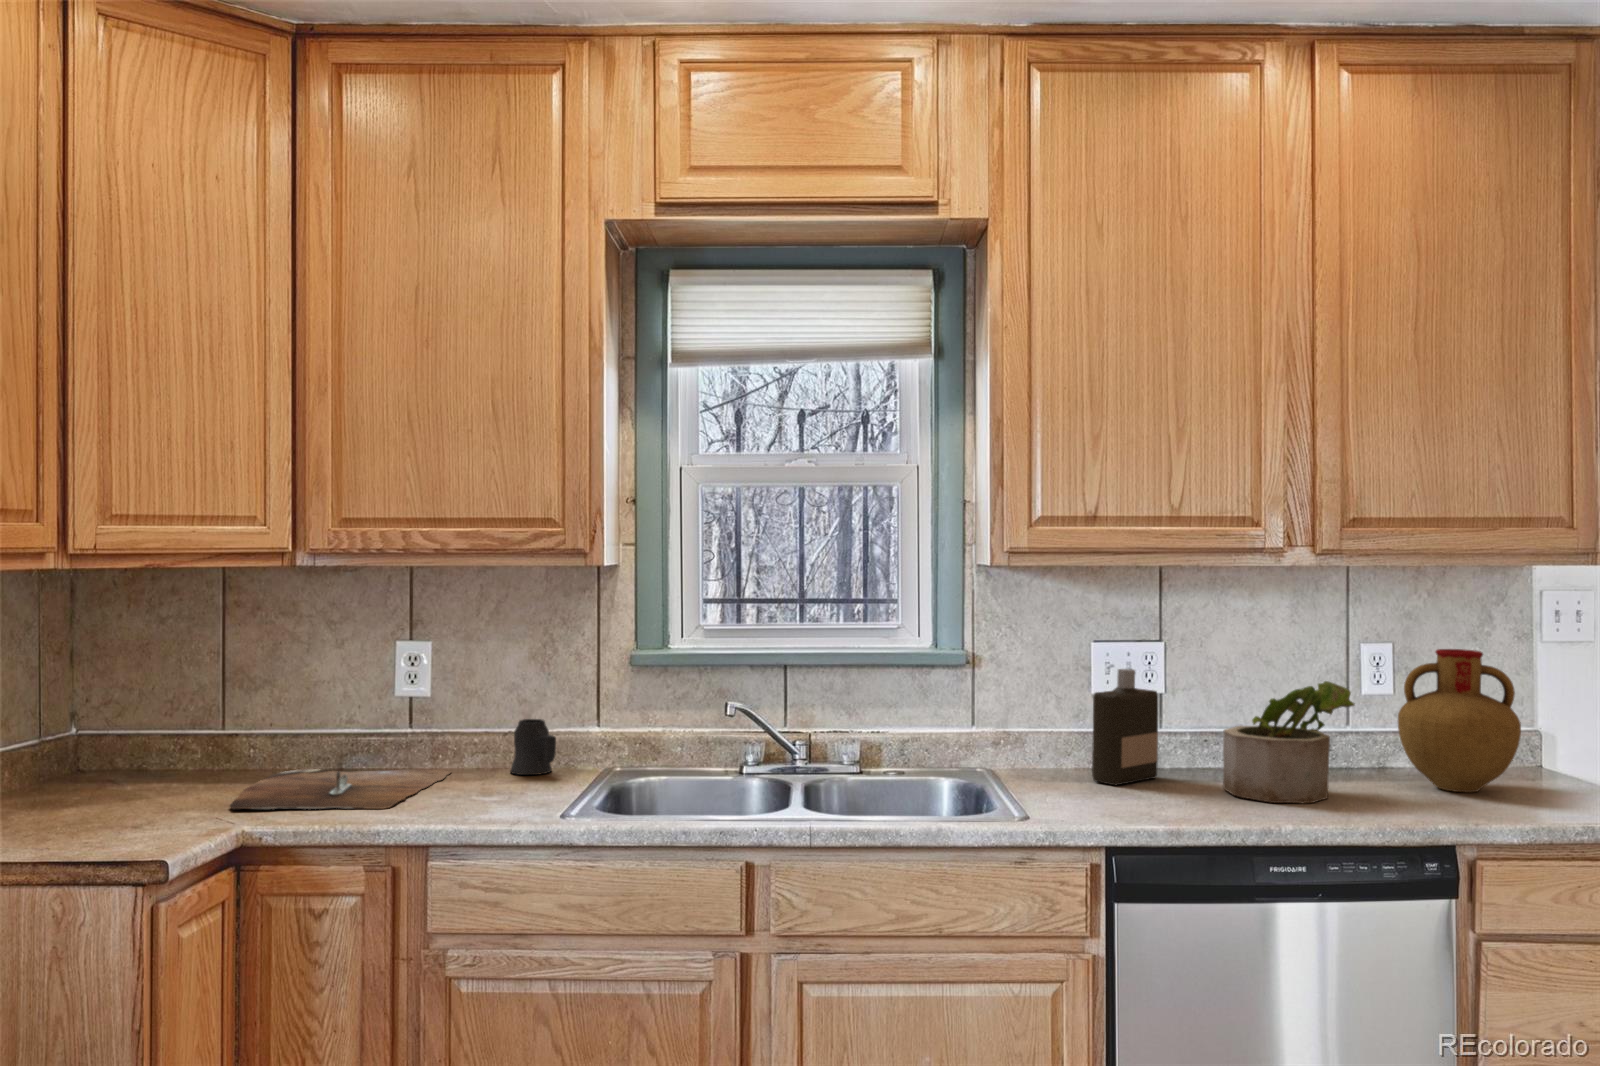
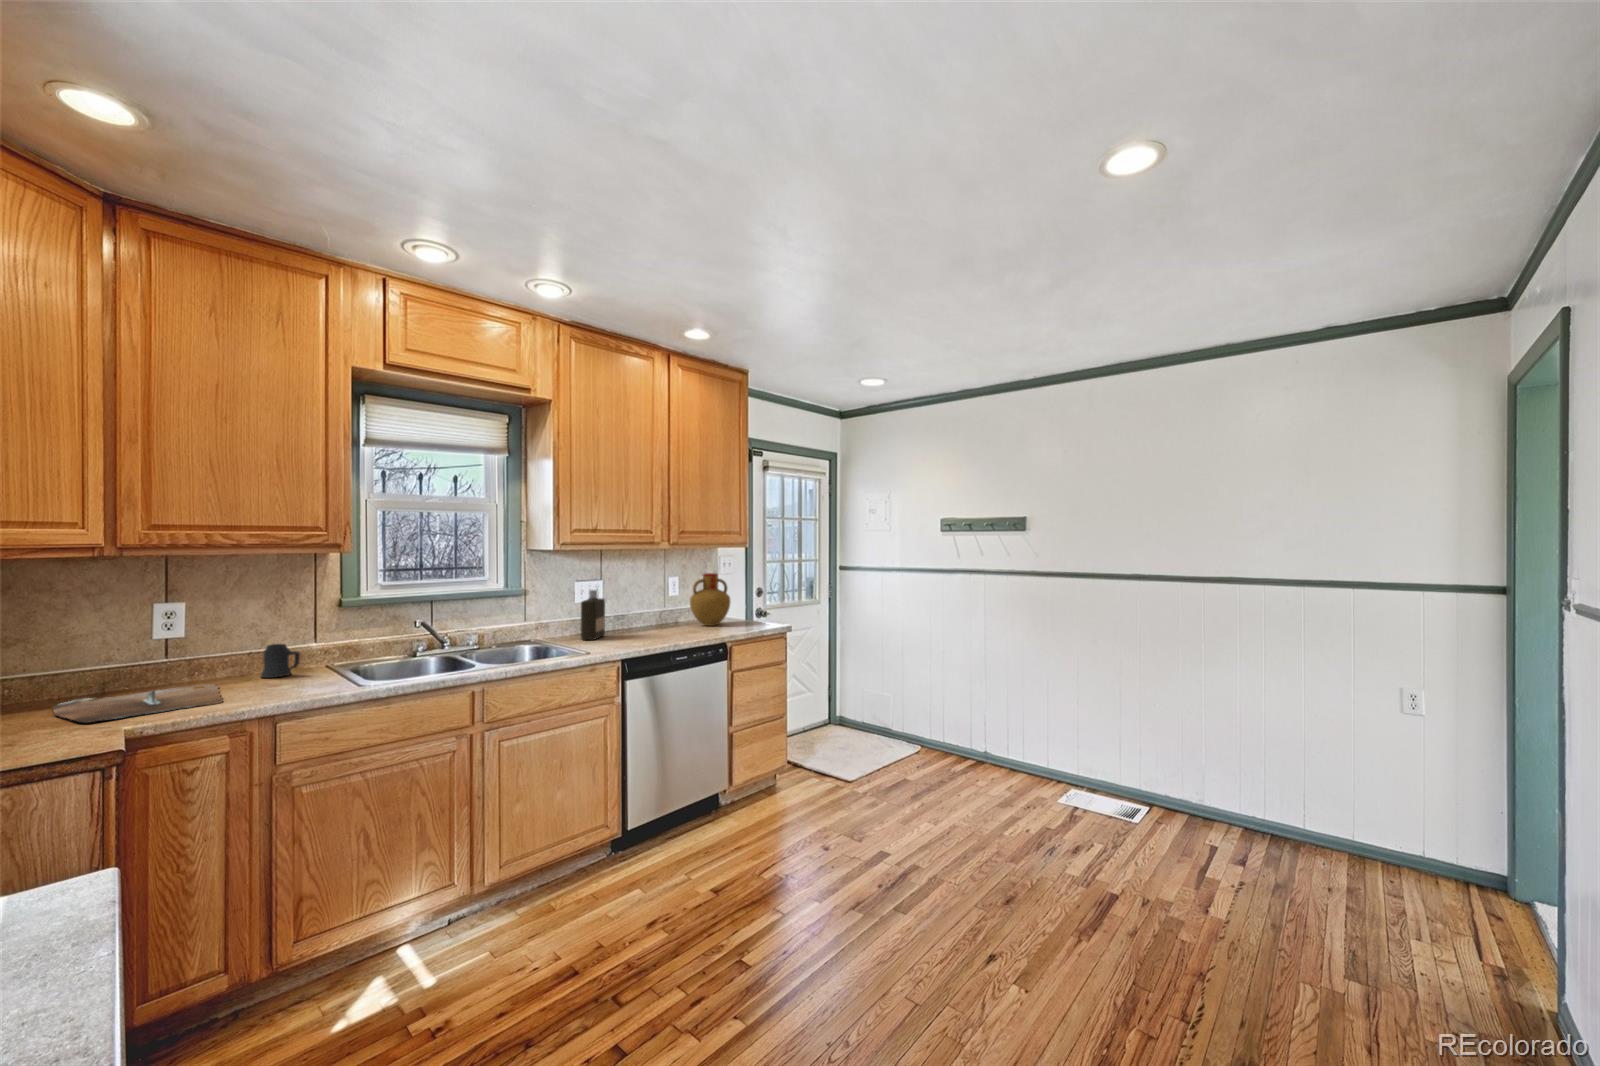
potted plant: present [1223,681,1354,803] -> none [636,587,685,637]

